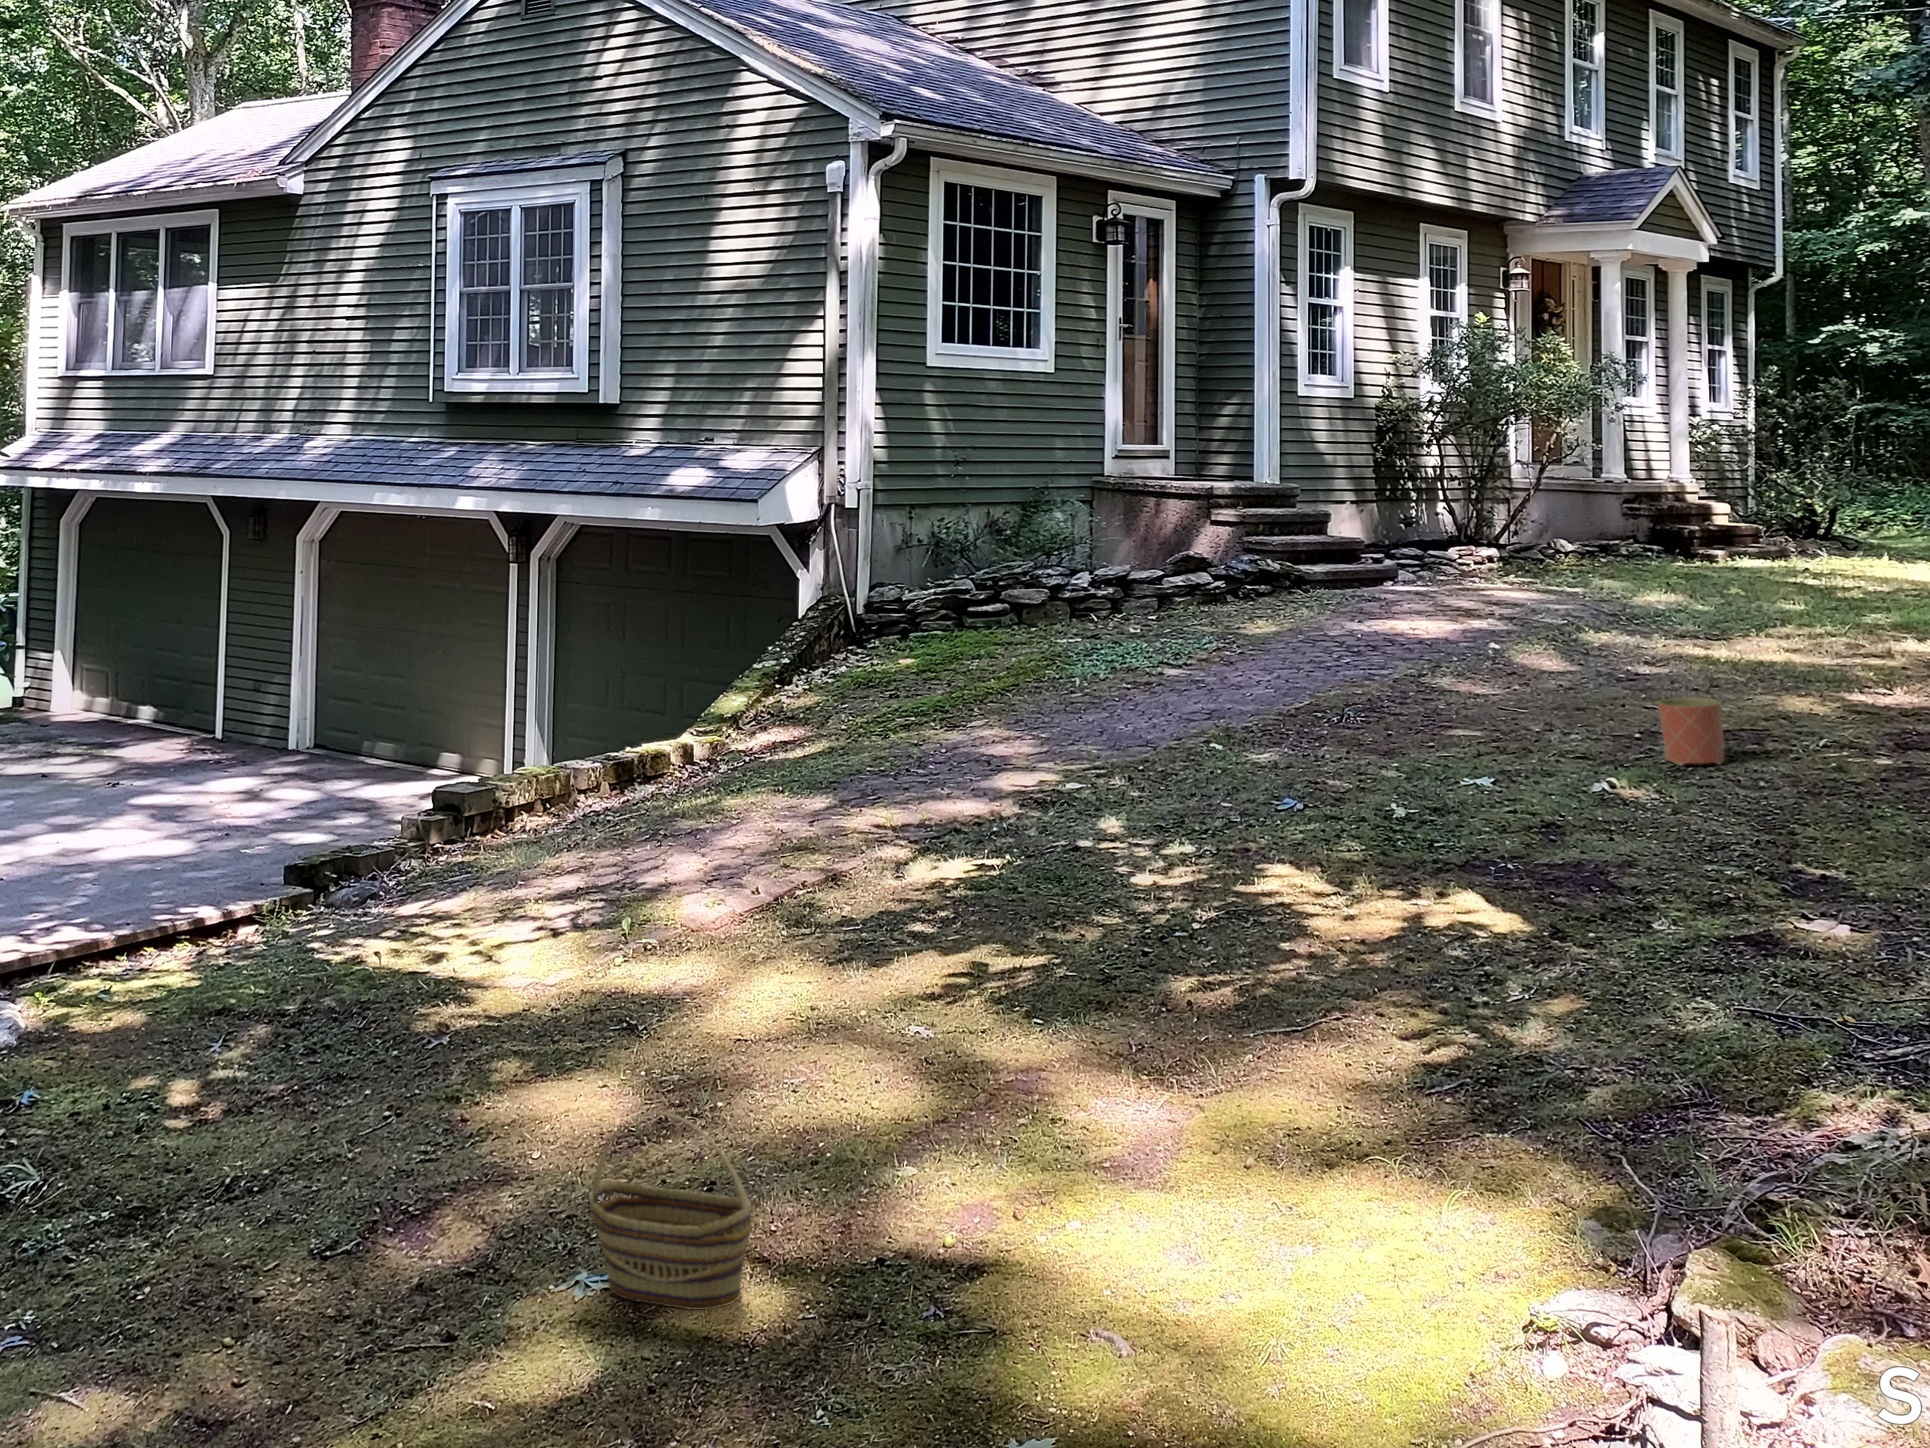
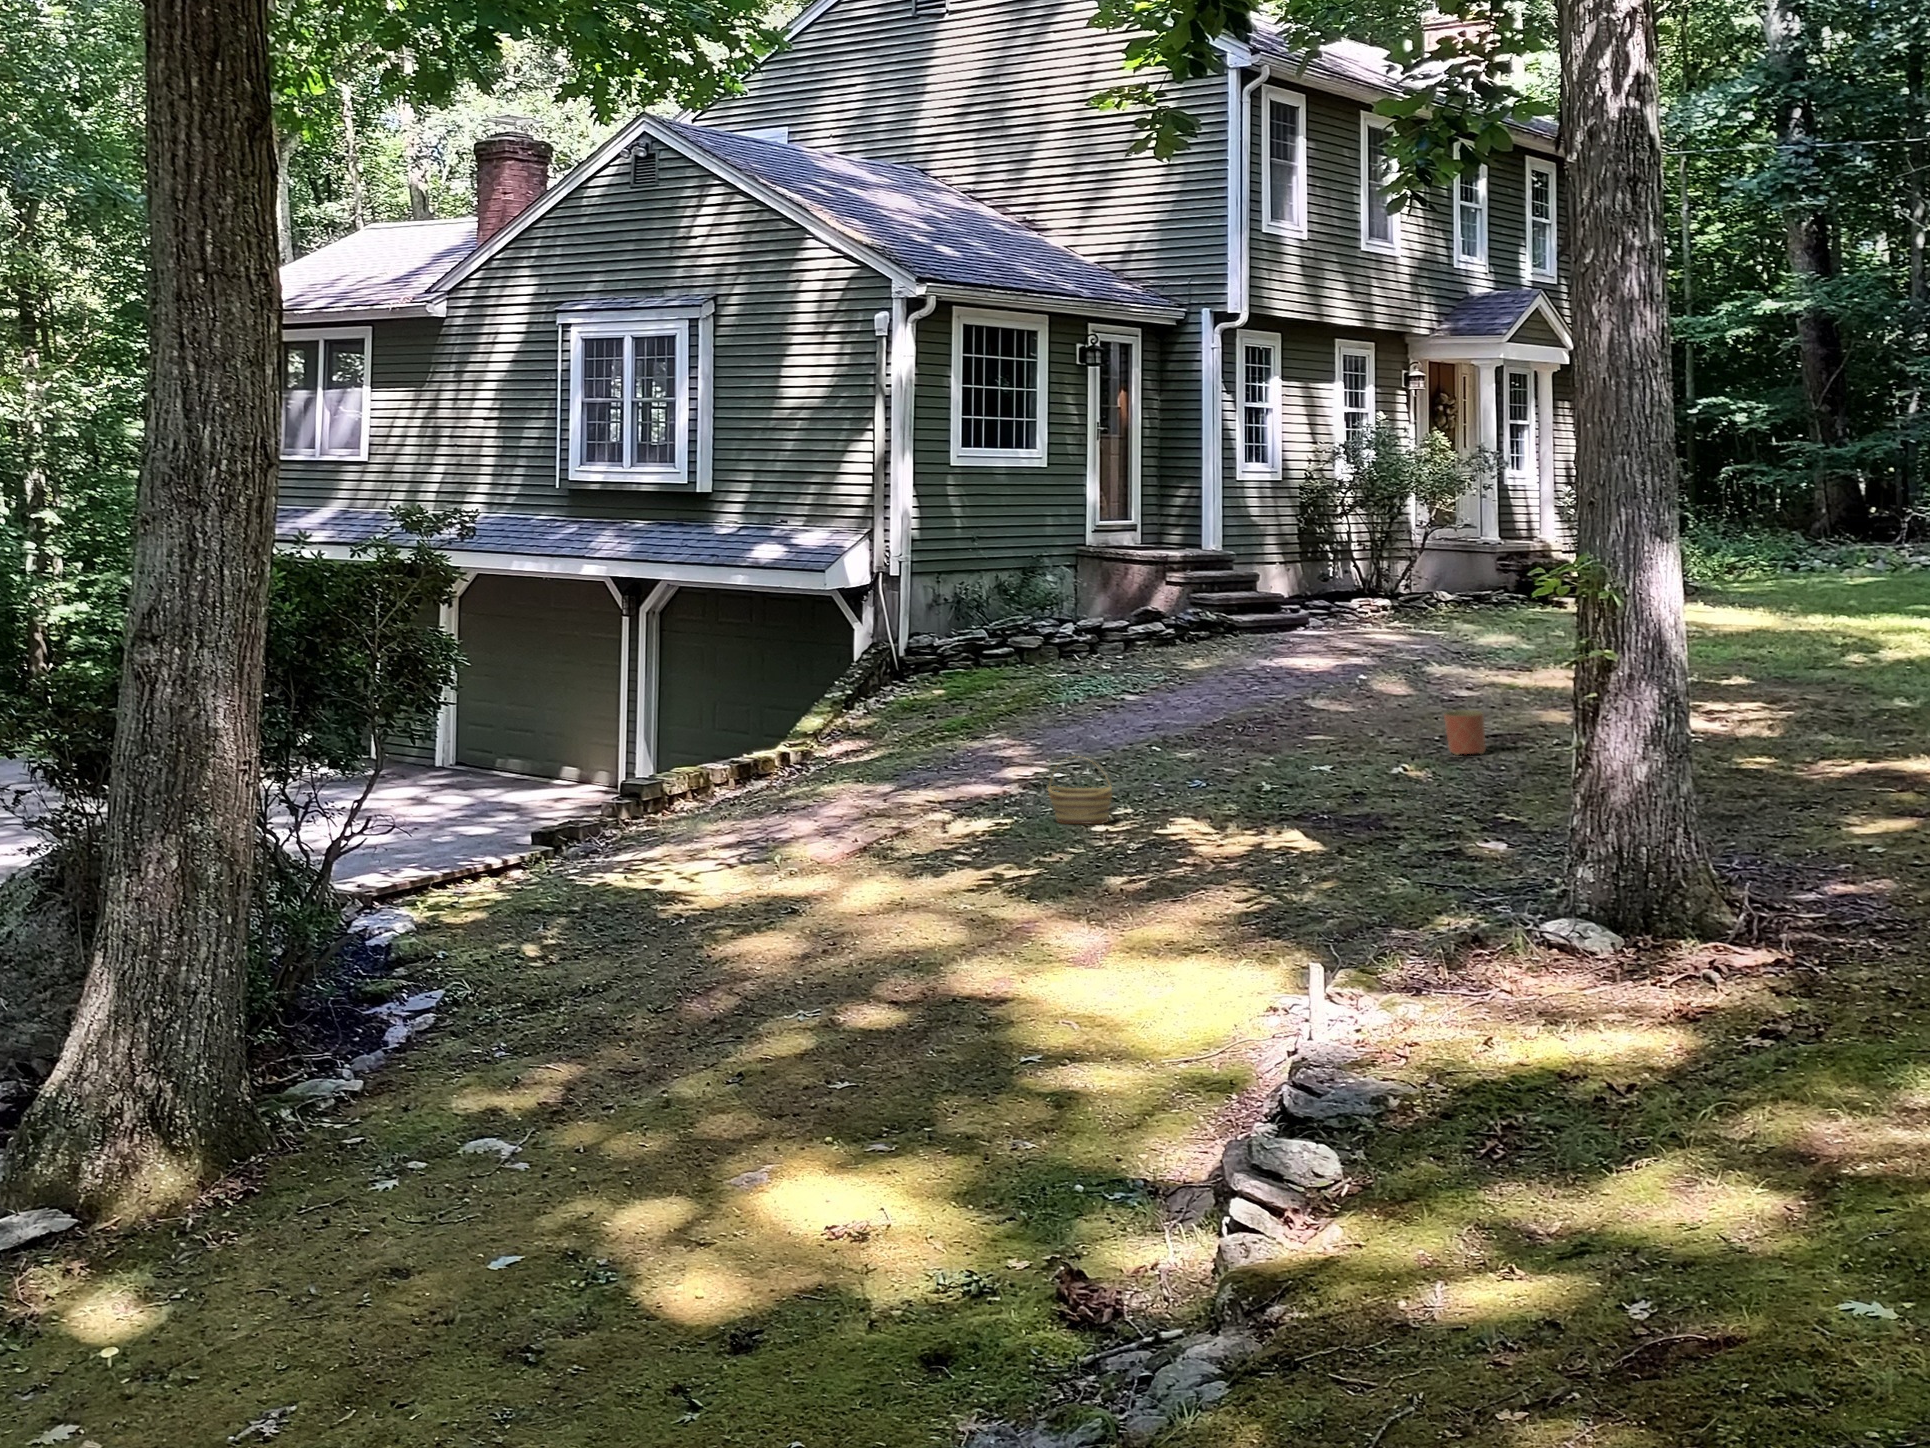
basket: present [589,1112,752,1310] -> present [1048,764,1112,824]

